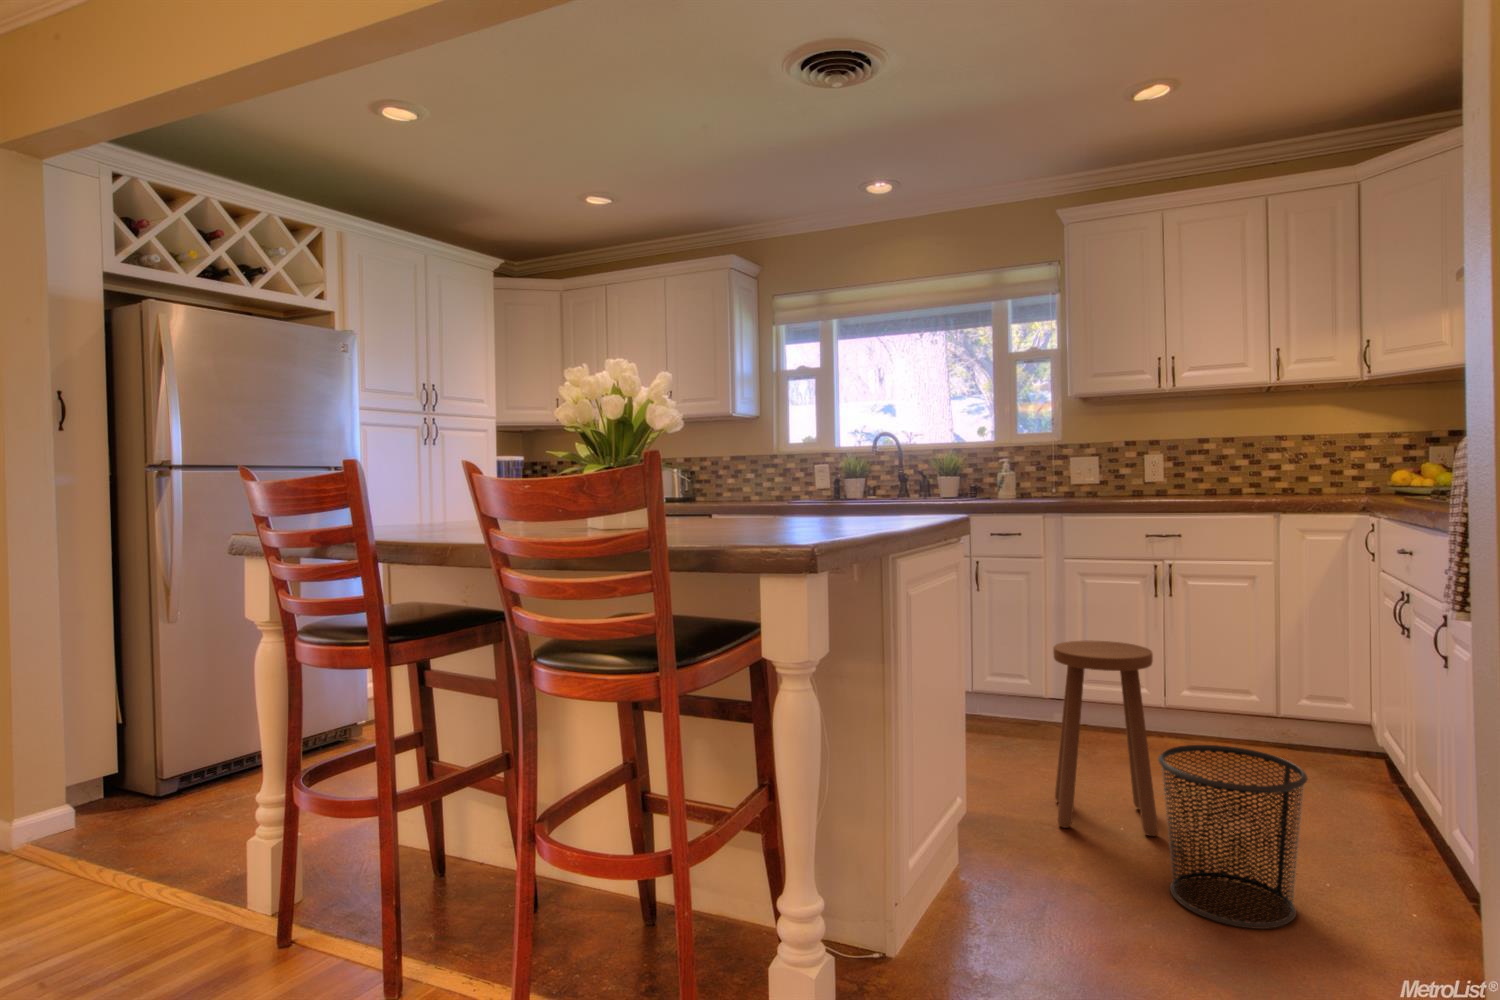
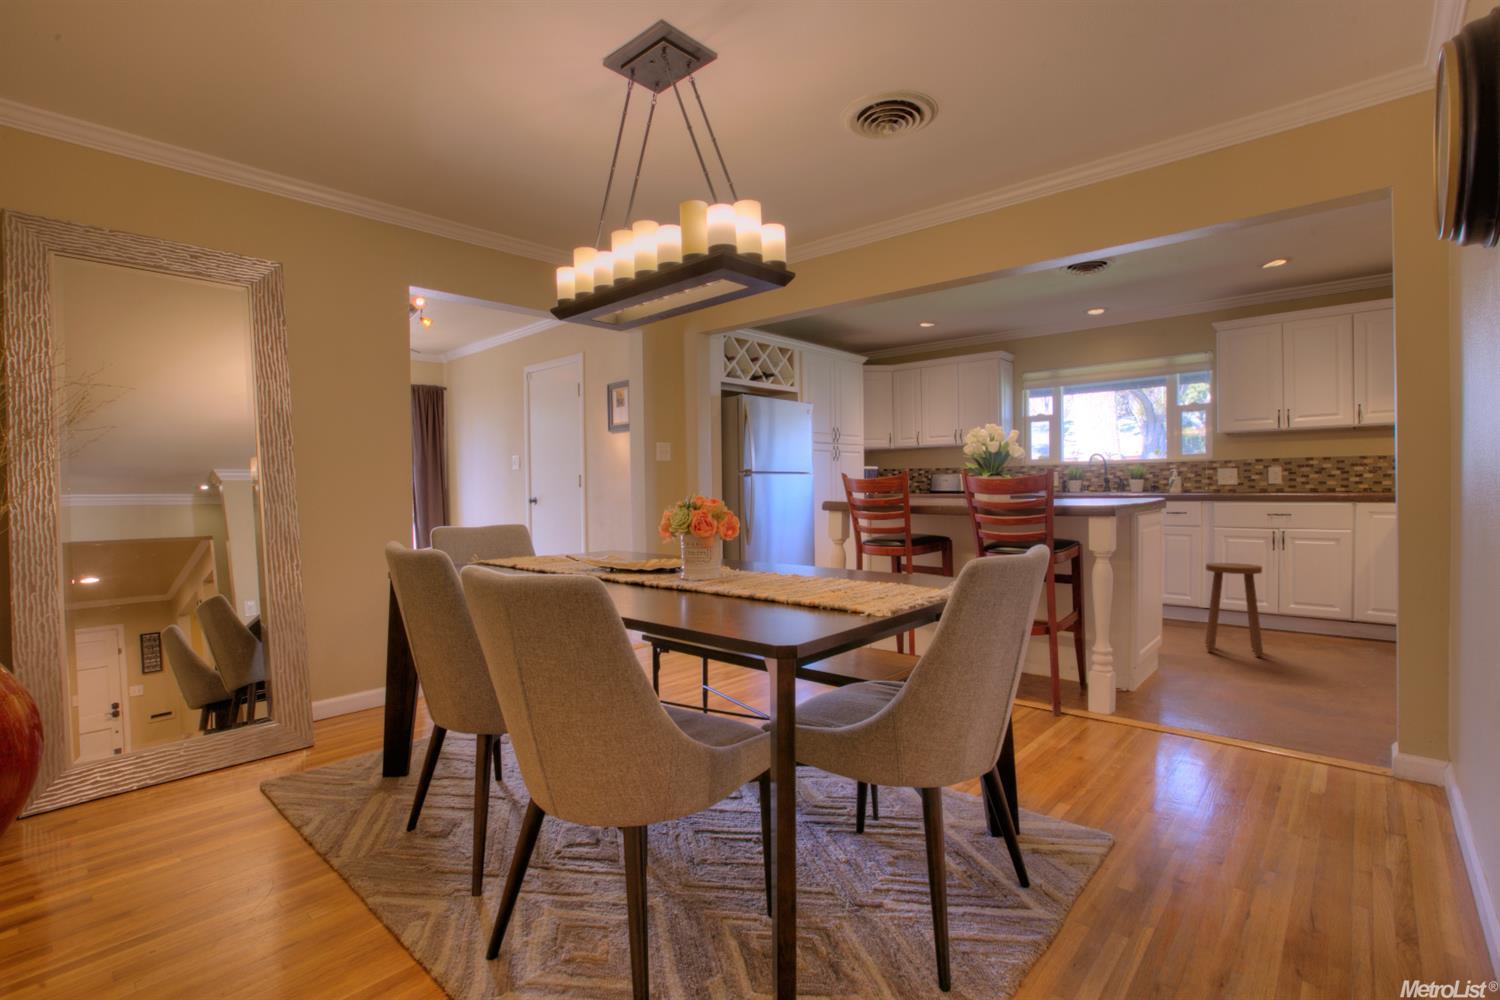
waste bin: present [1158,745,1307,929] -> none [1260,605,1337,681]

